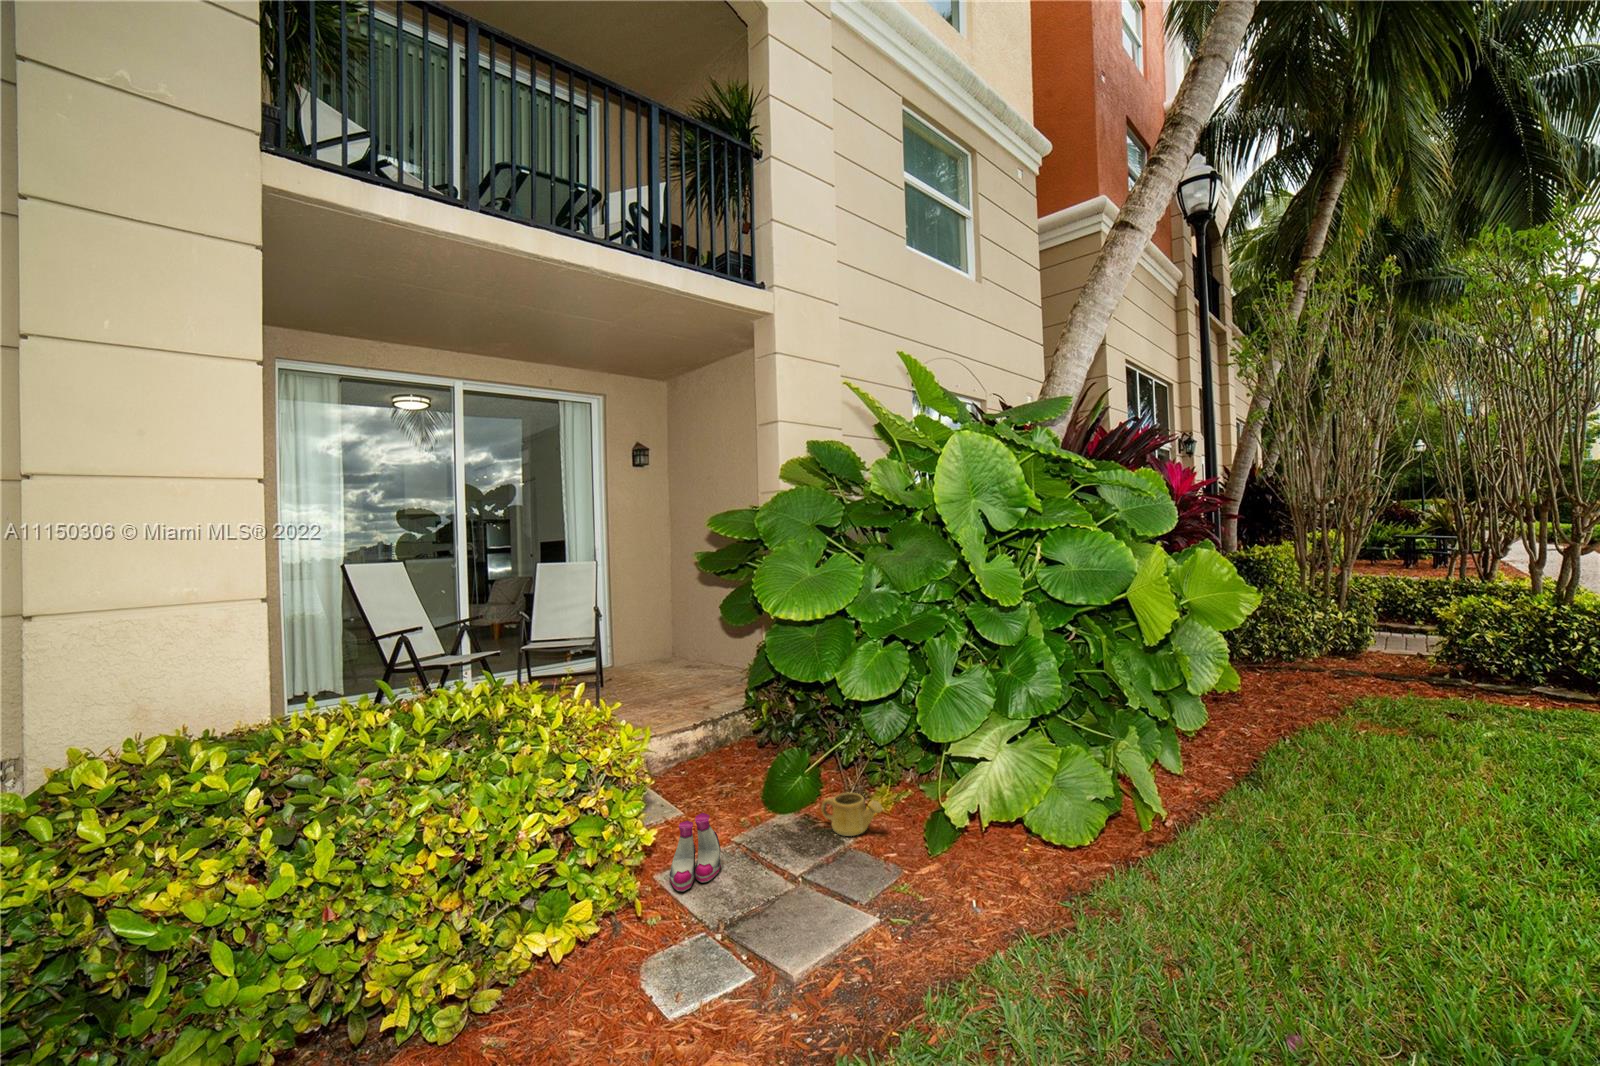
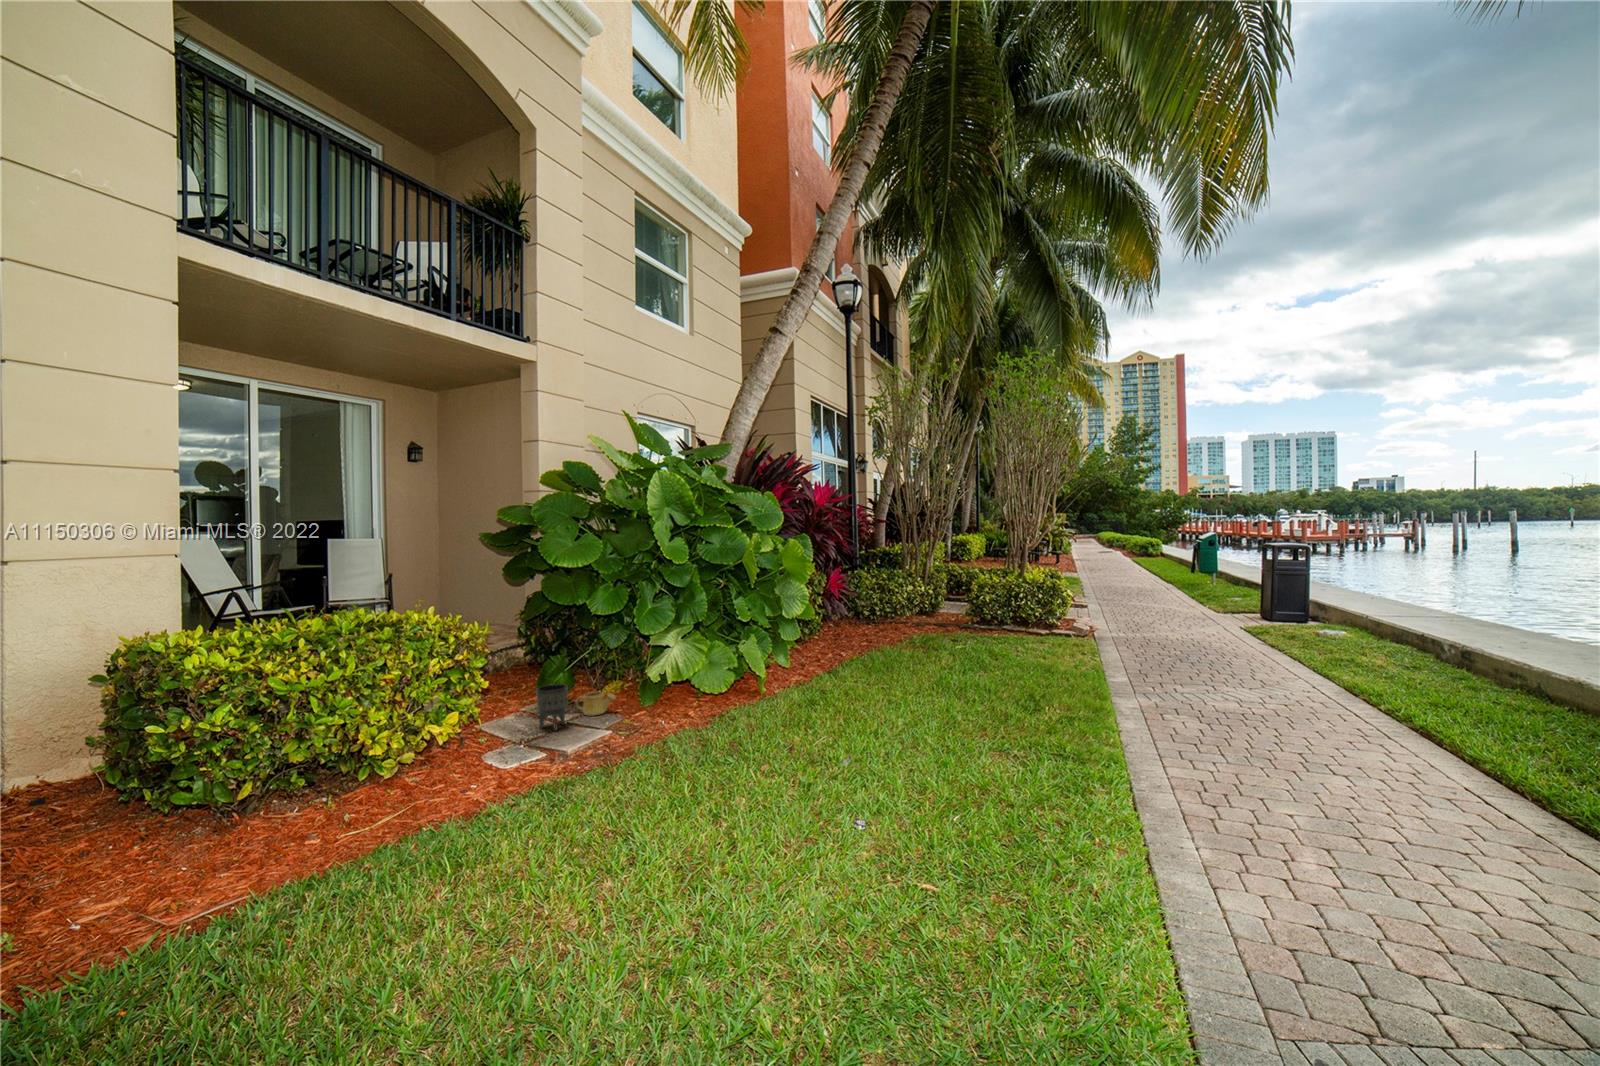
planter: none [756,784,805,870] -> present [536,684,568,731]
boots: present [670,813,721,891] -> none [479,702,513,745]

